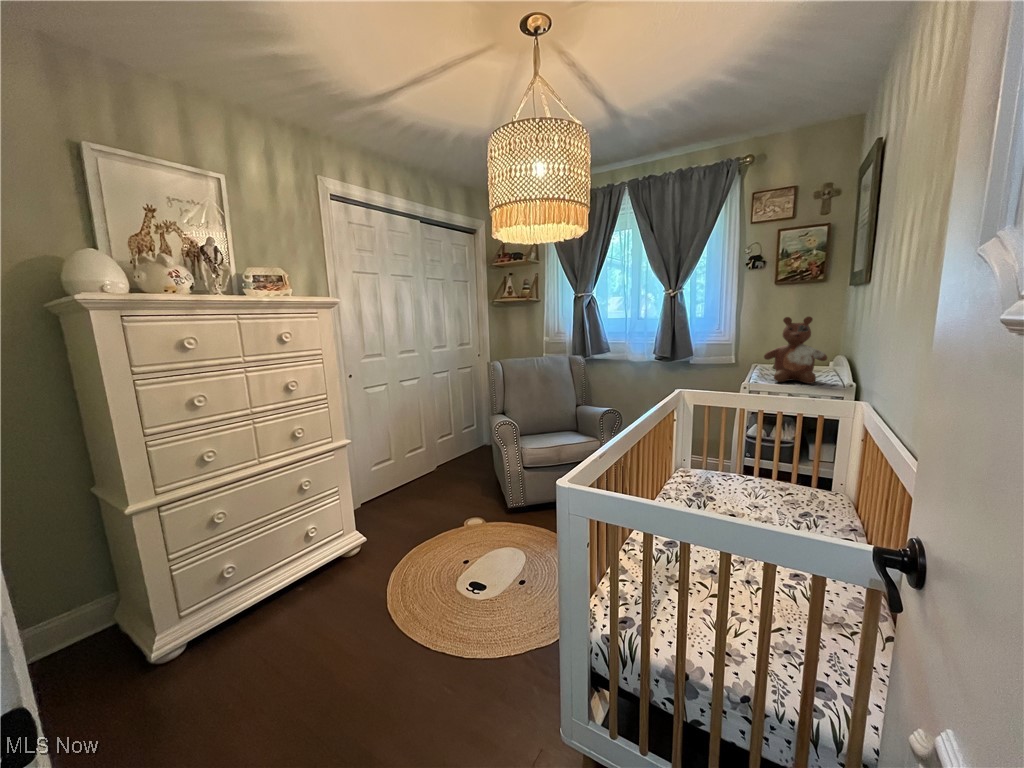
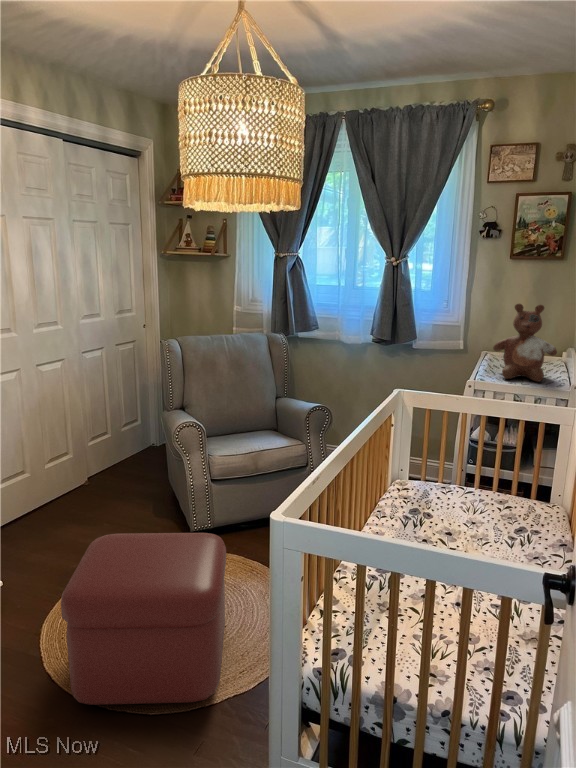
ottoman: none [393,503,530,651] -> present [61,533,226,705]

